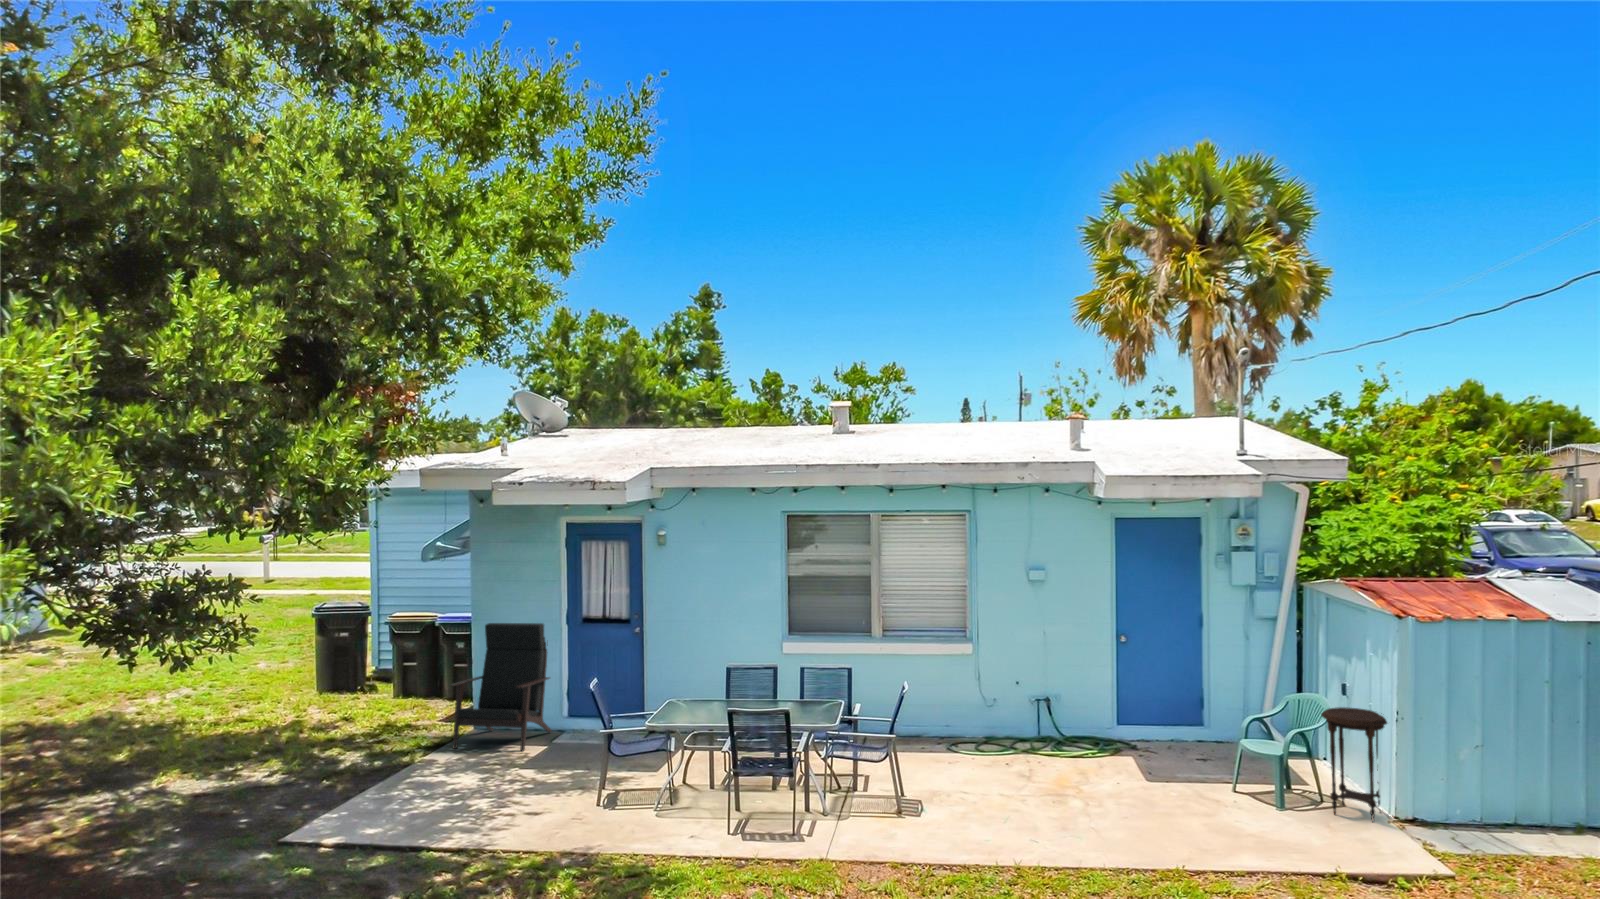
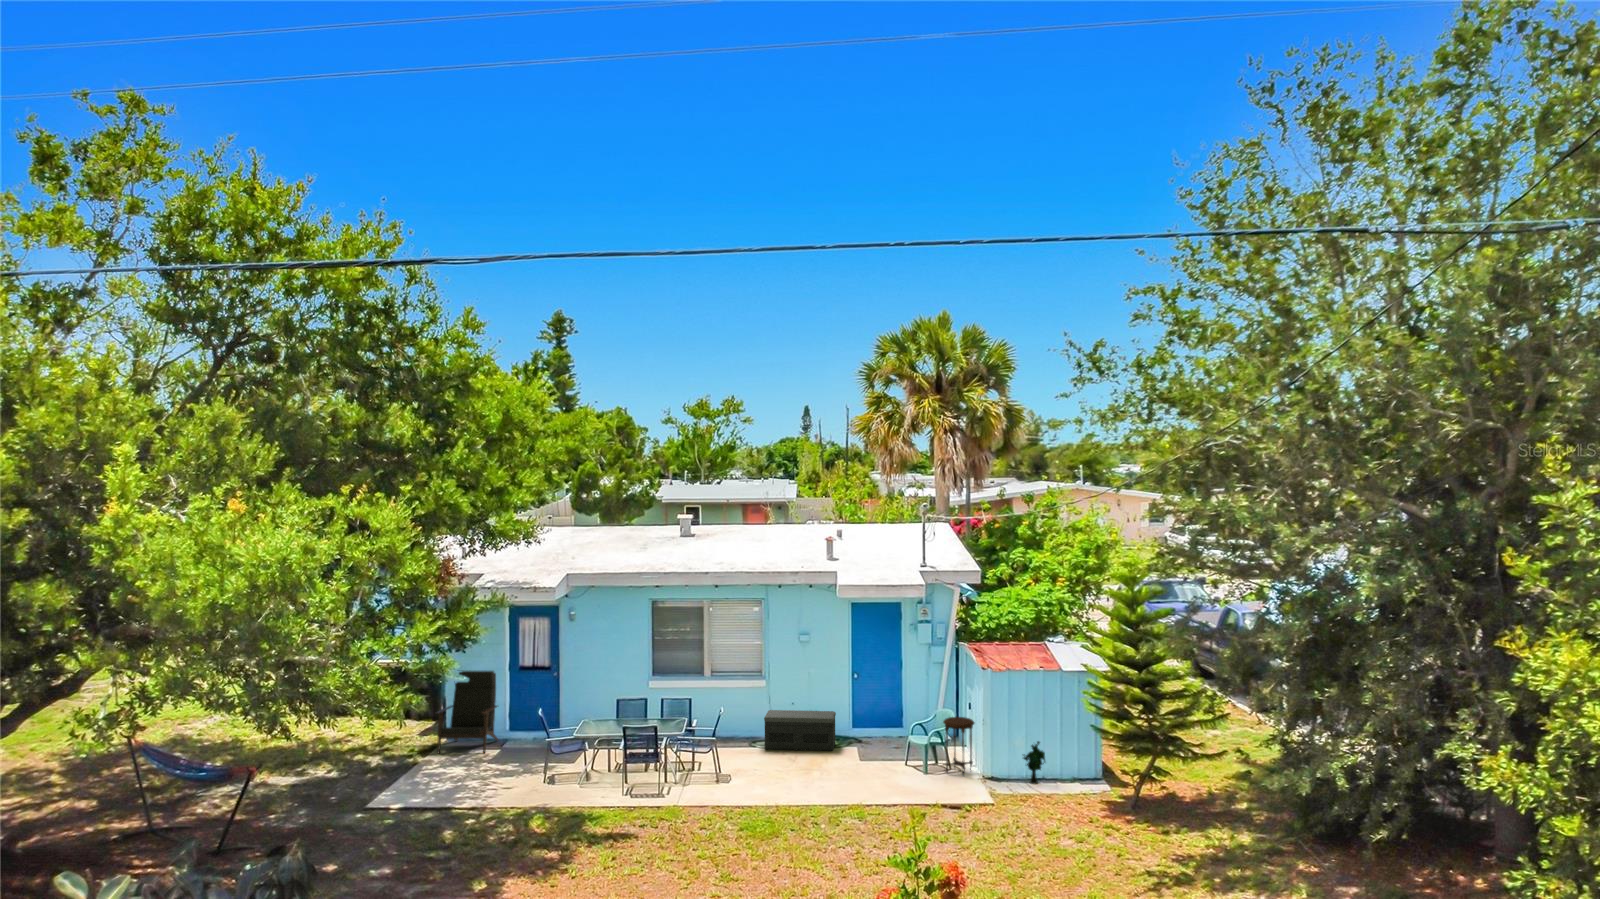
storage bench: none [970,693,1093,765] -> present [764,710,836,751]
decorative plant: none [1503,757,1563,844] -> present [1023,741,1045,784]

